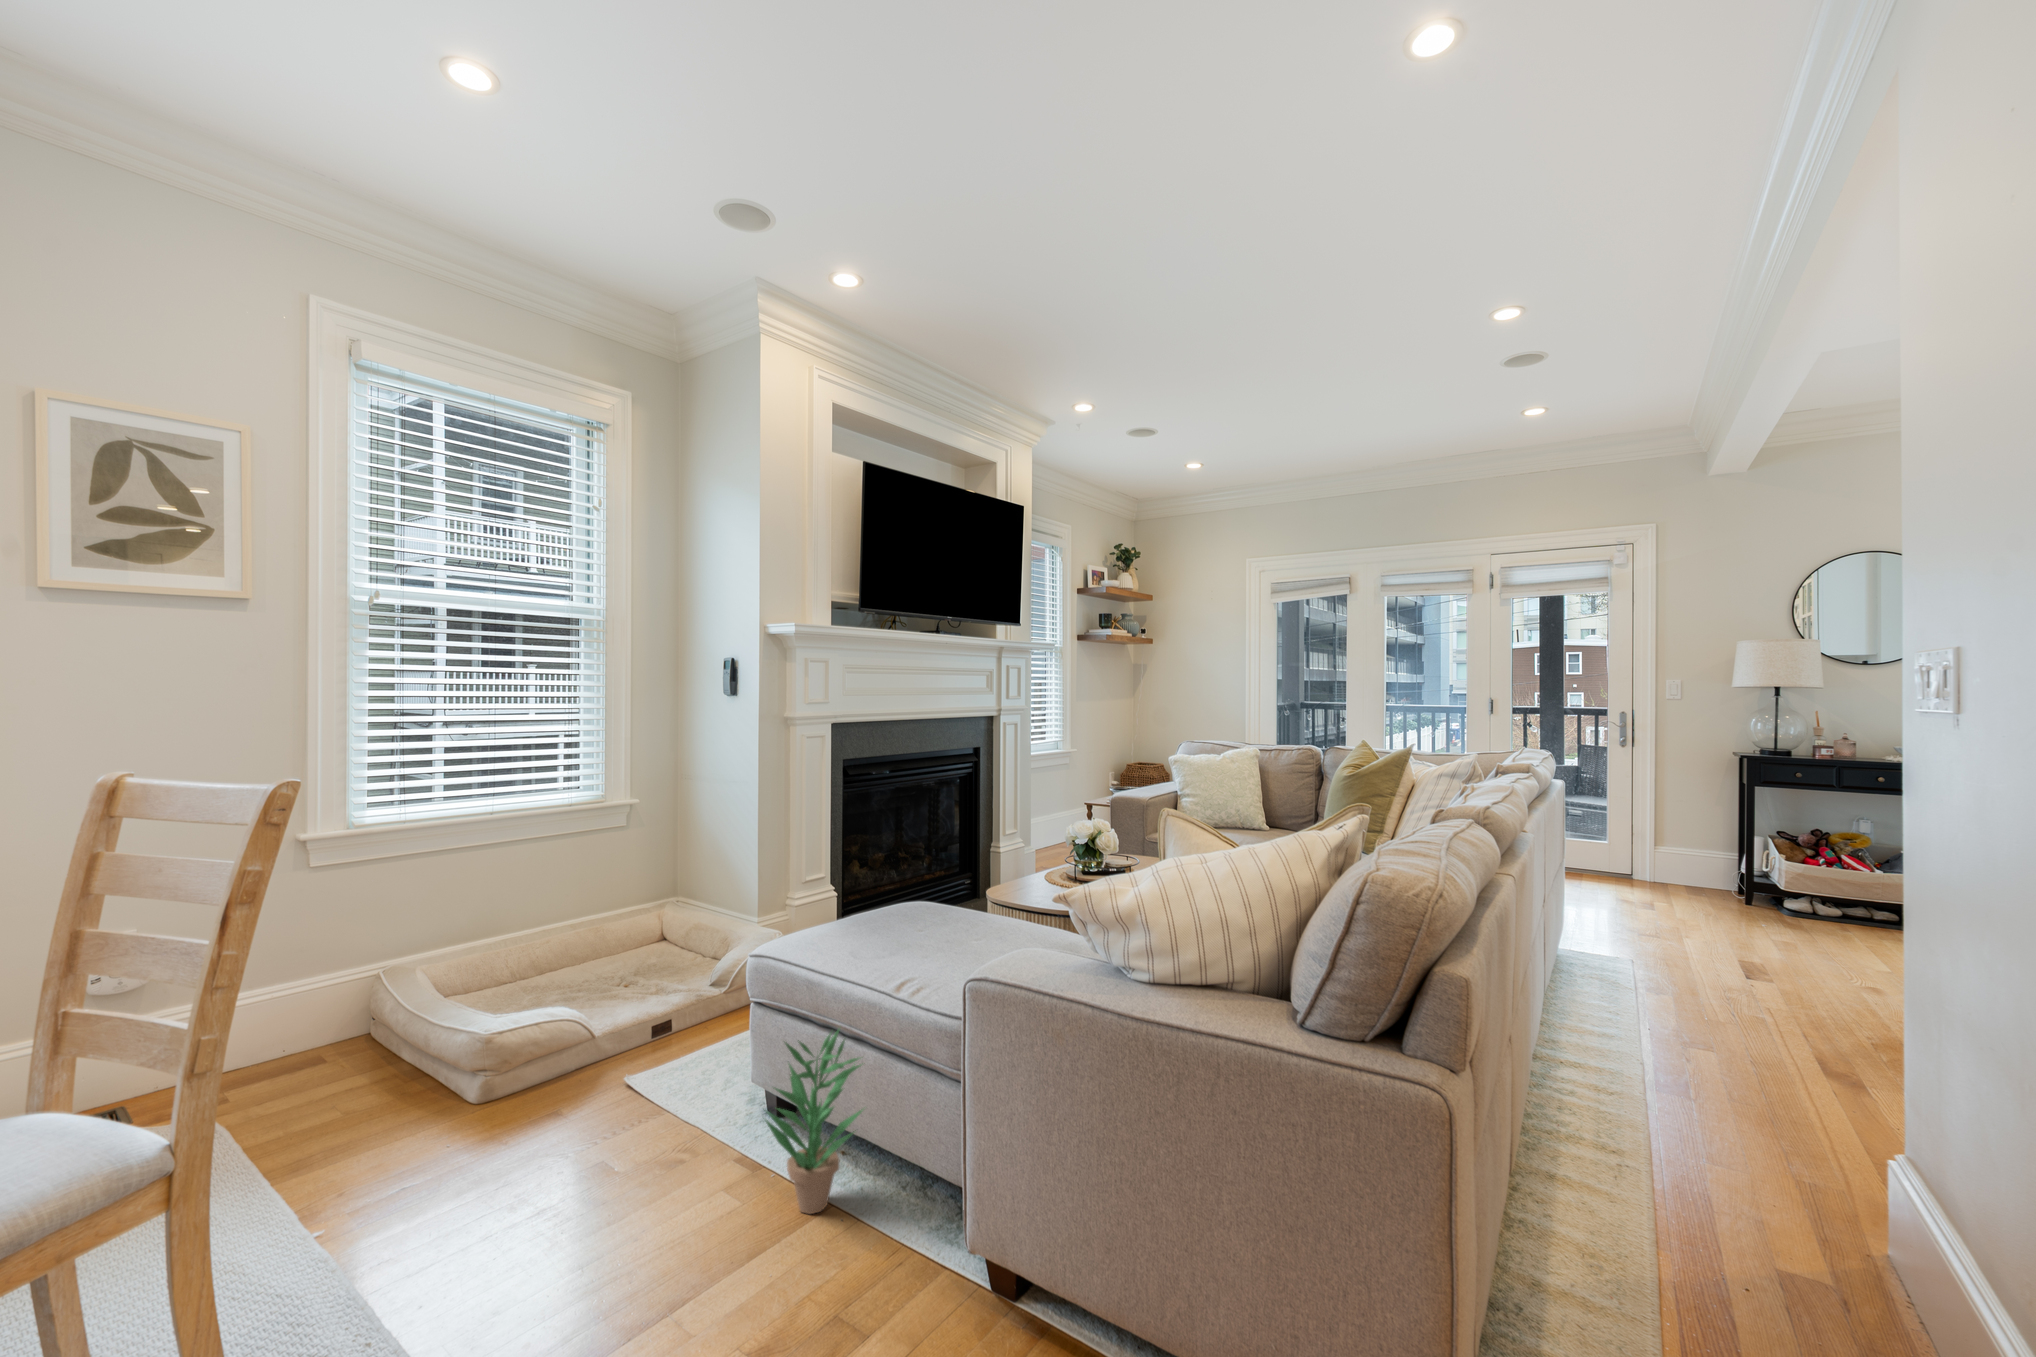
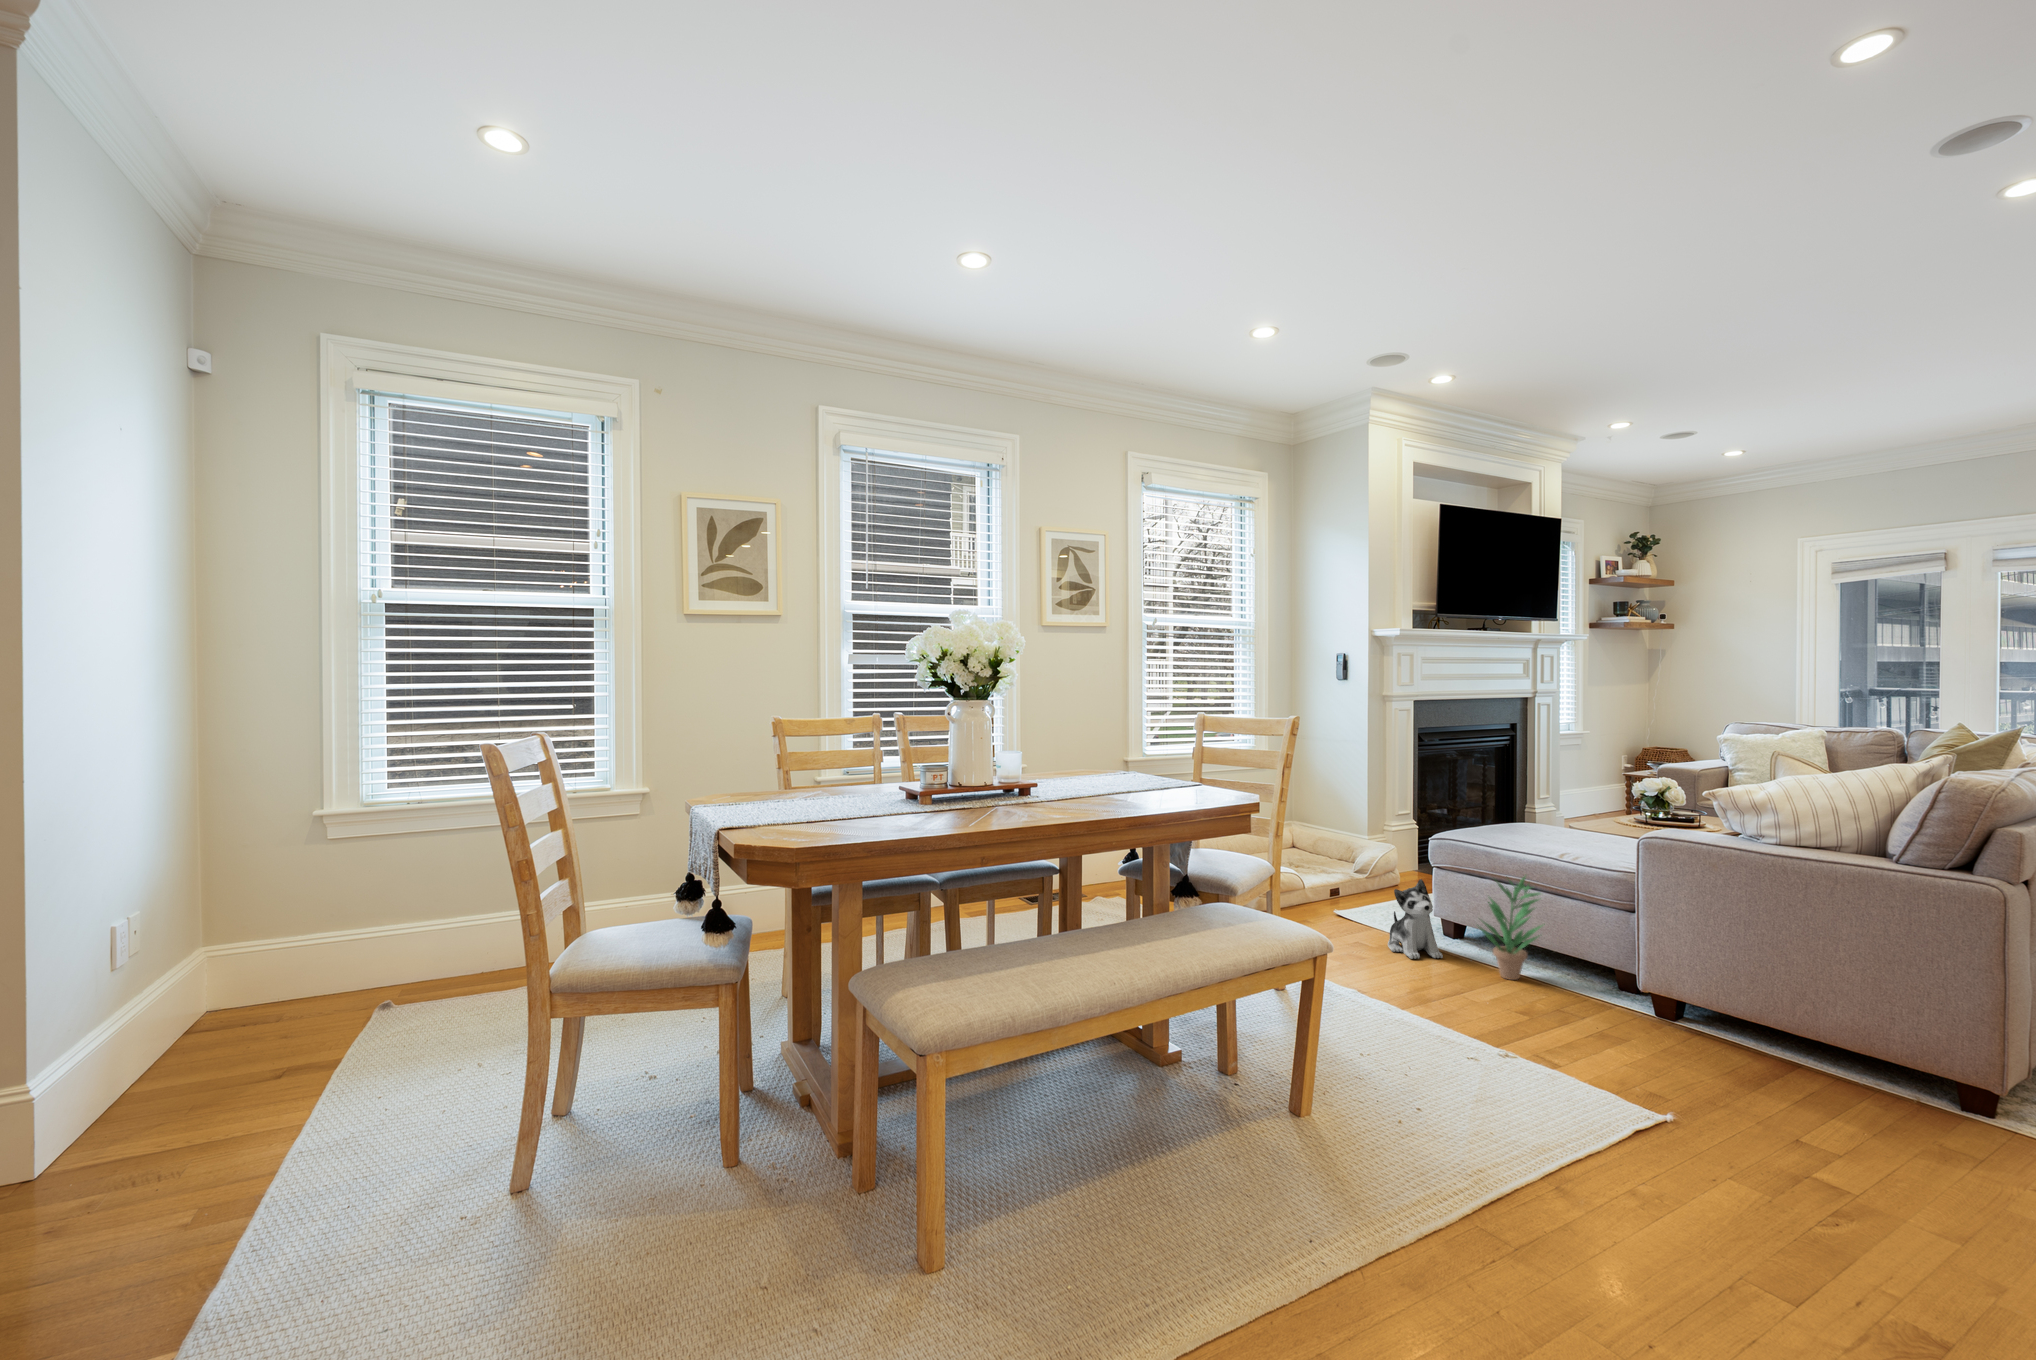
plush toy: none [651,1035,735,1186] -> present [1388,879,1443,959]

